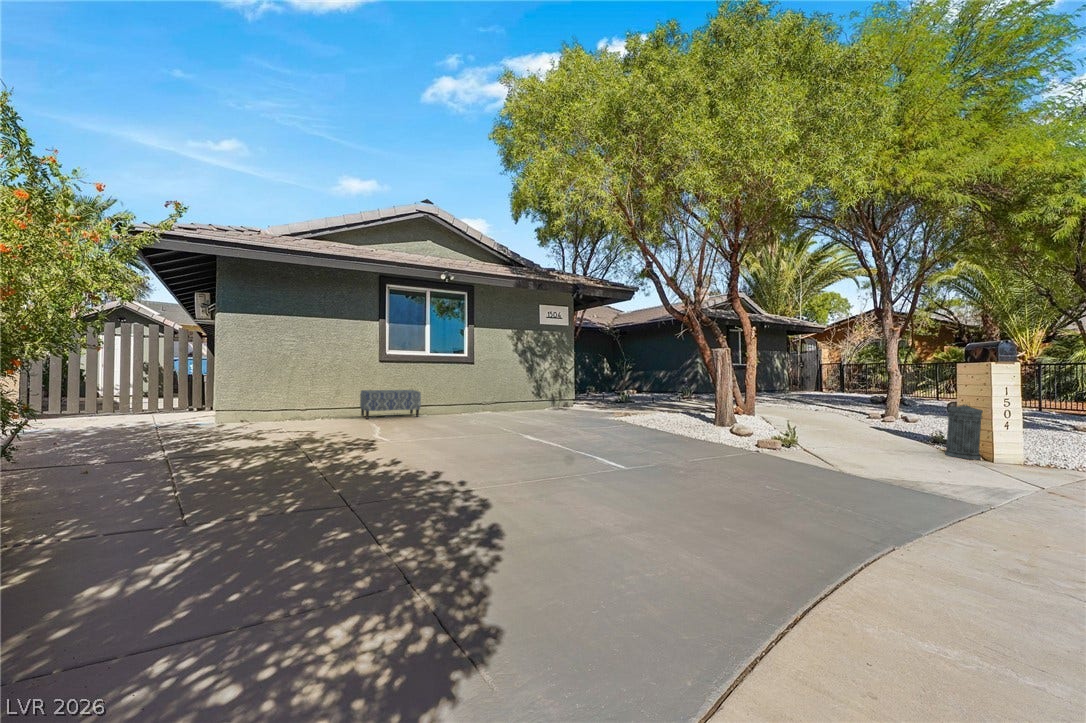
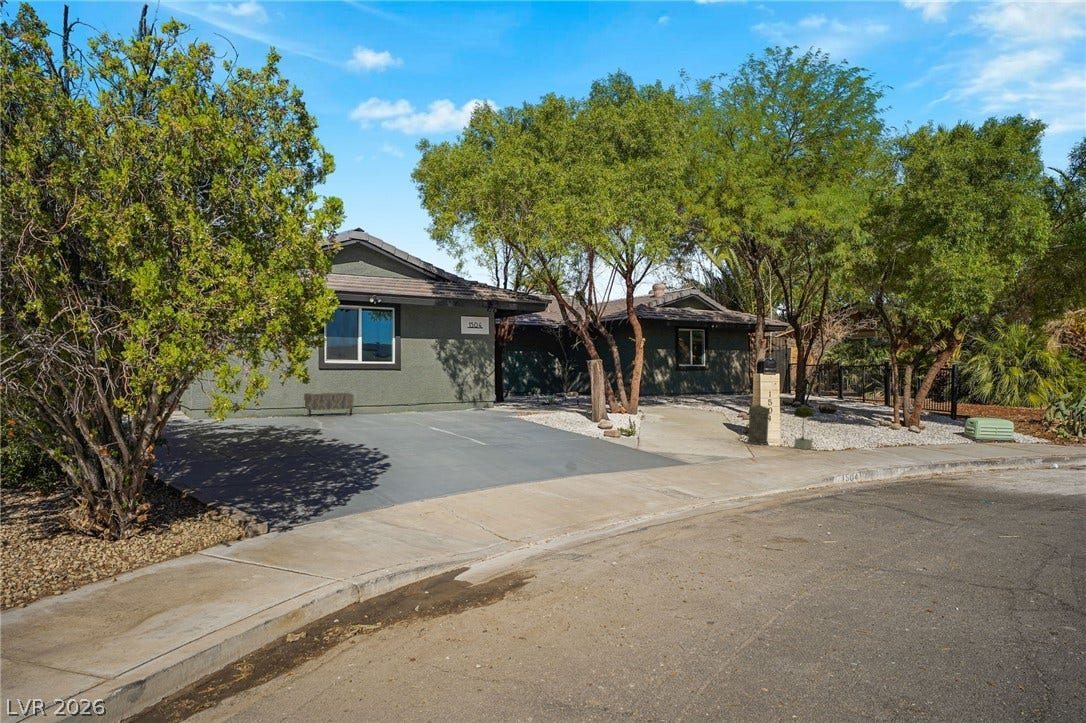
potted tree: none [1025,407,1060,467] -> present [794,407,814,449]

